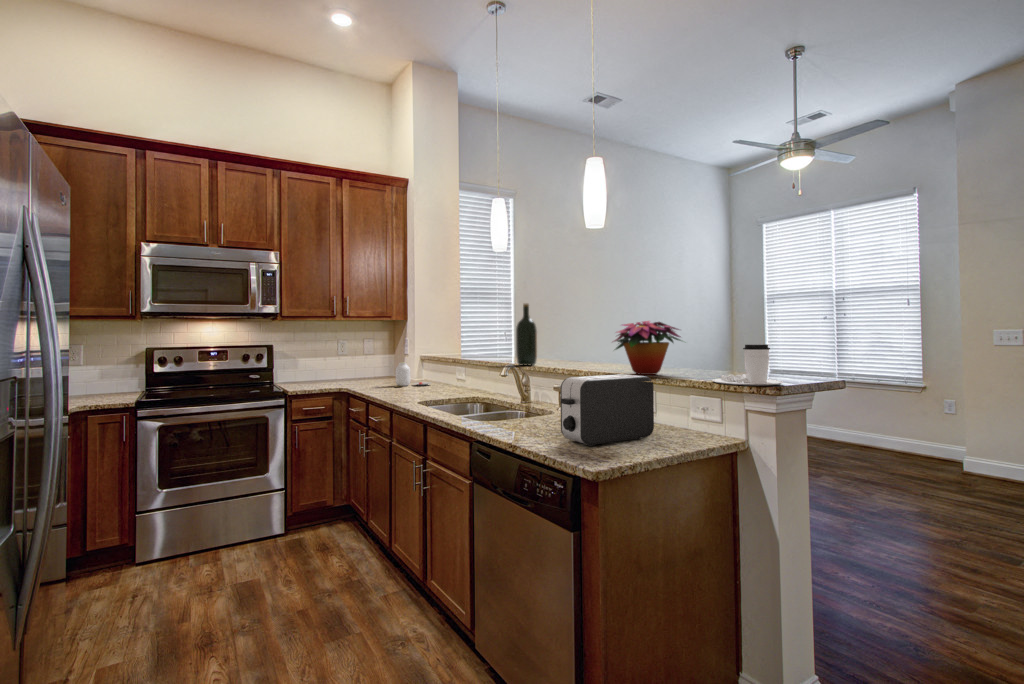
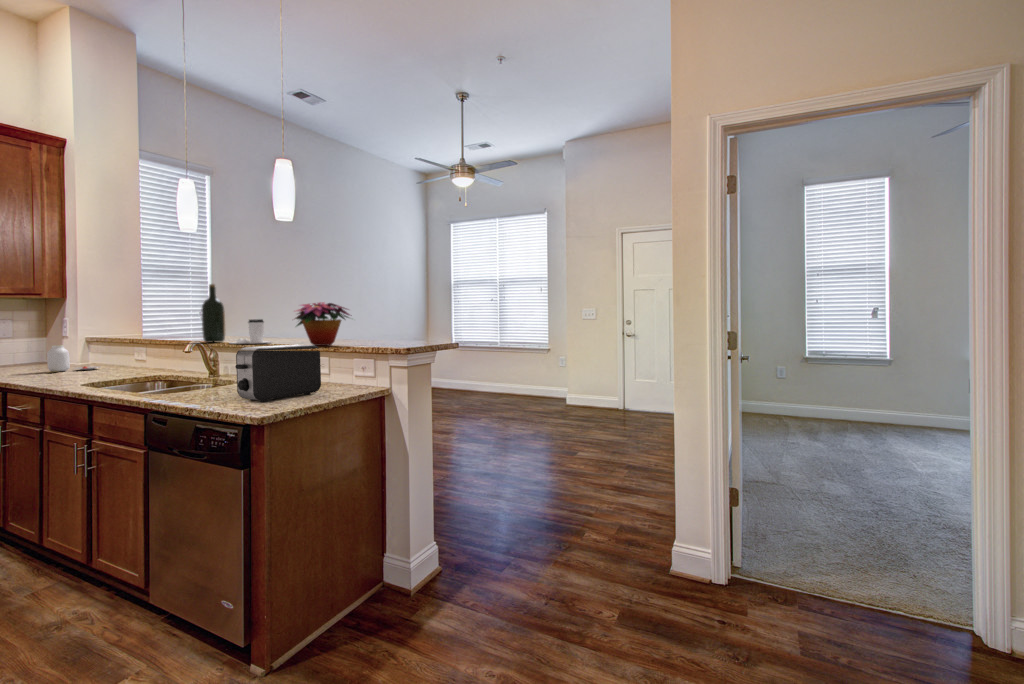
coffee cup: present [712,344,783,386] -> present [230,319,272,344]

